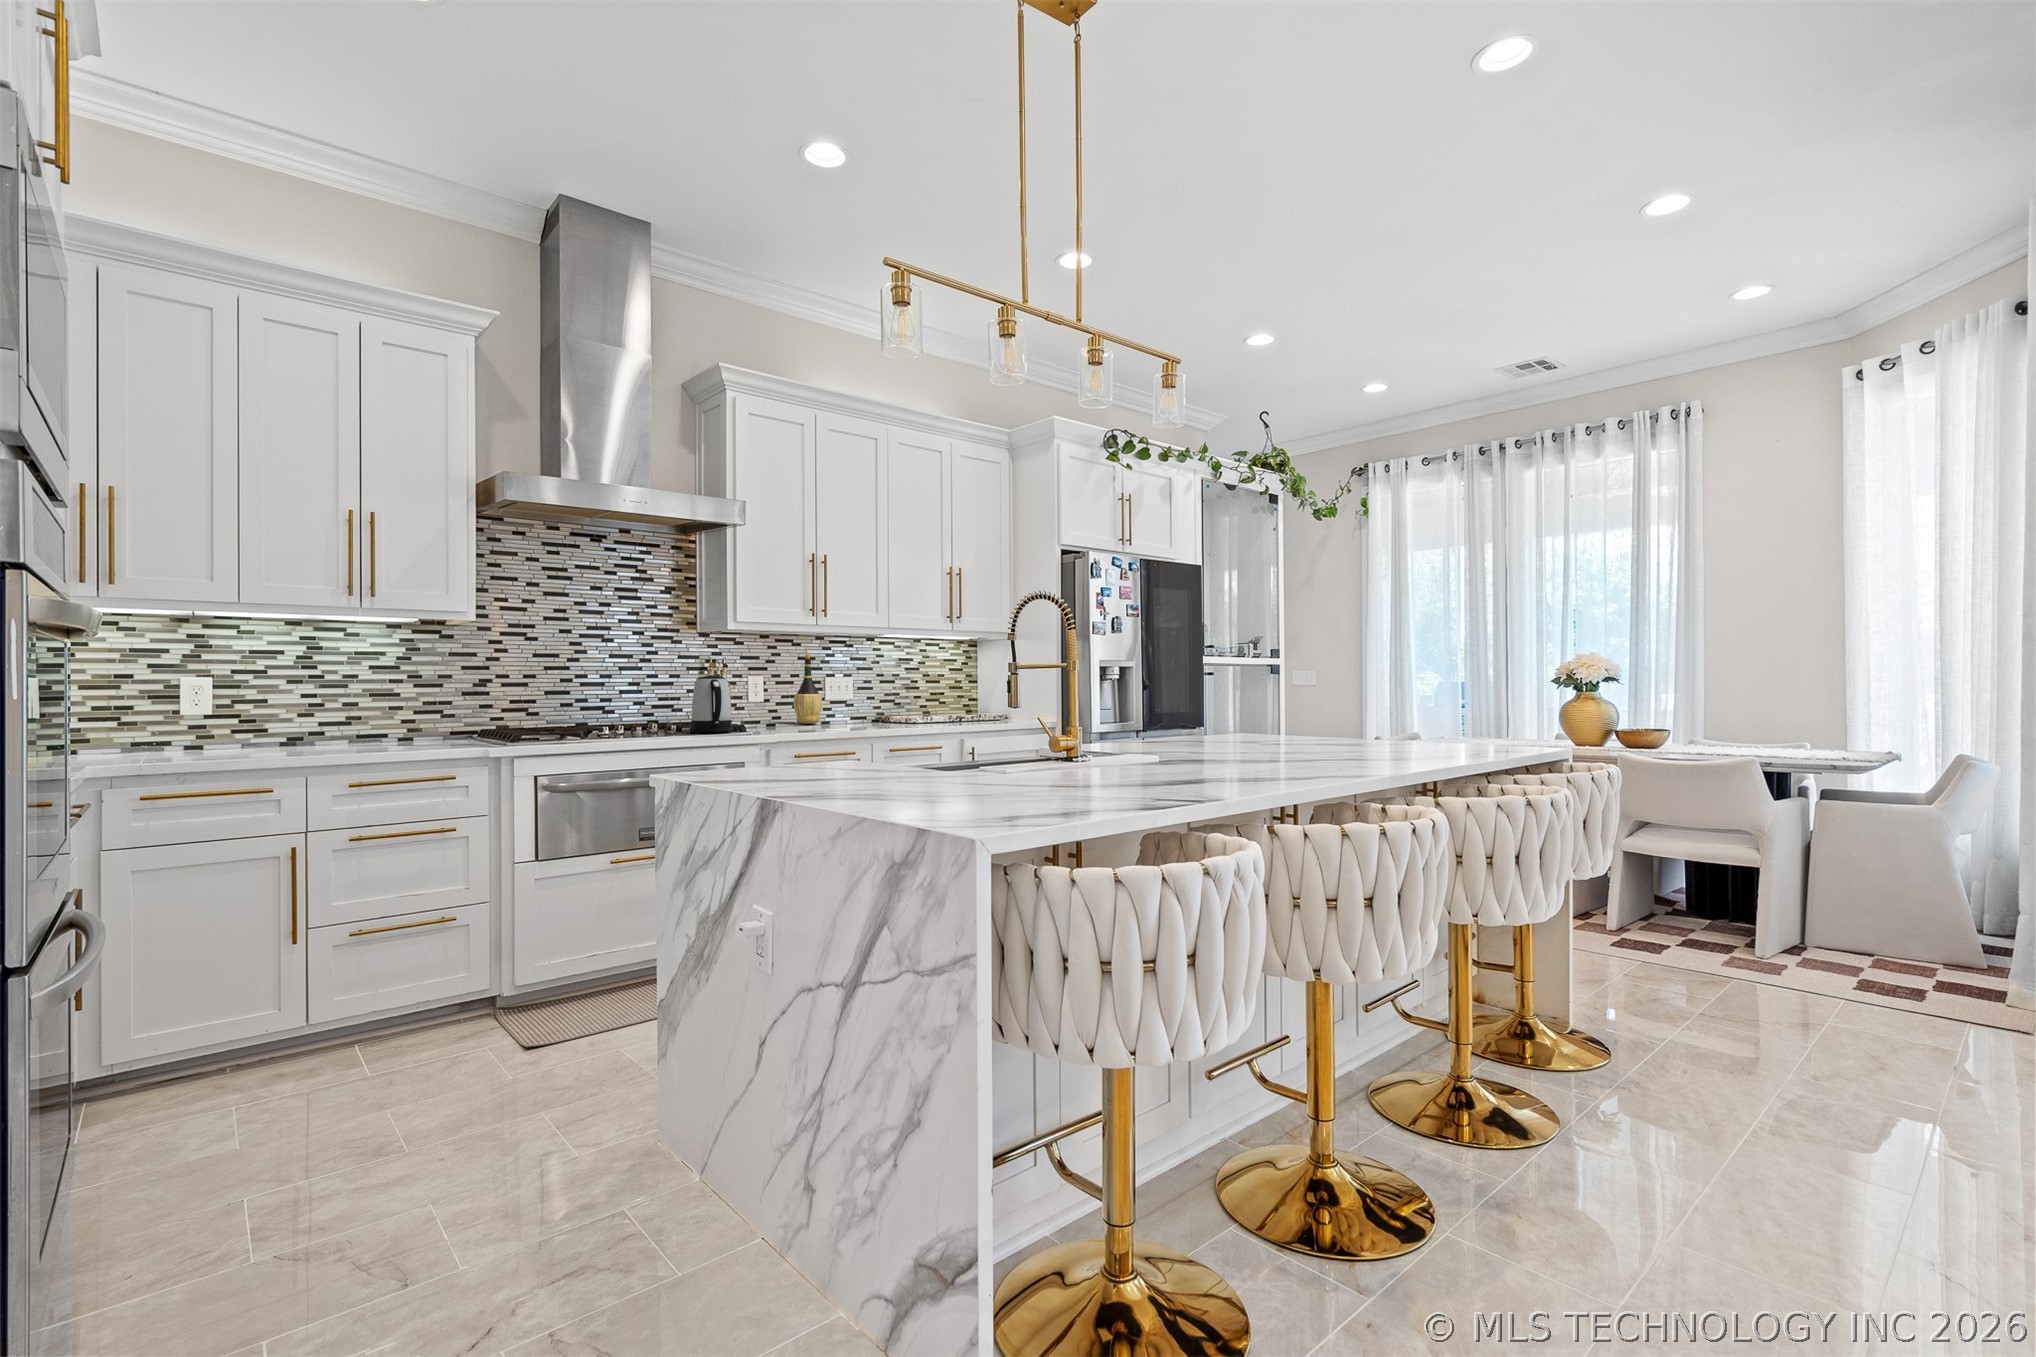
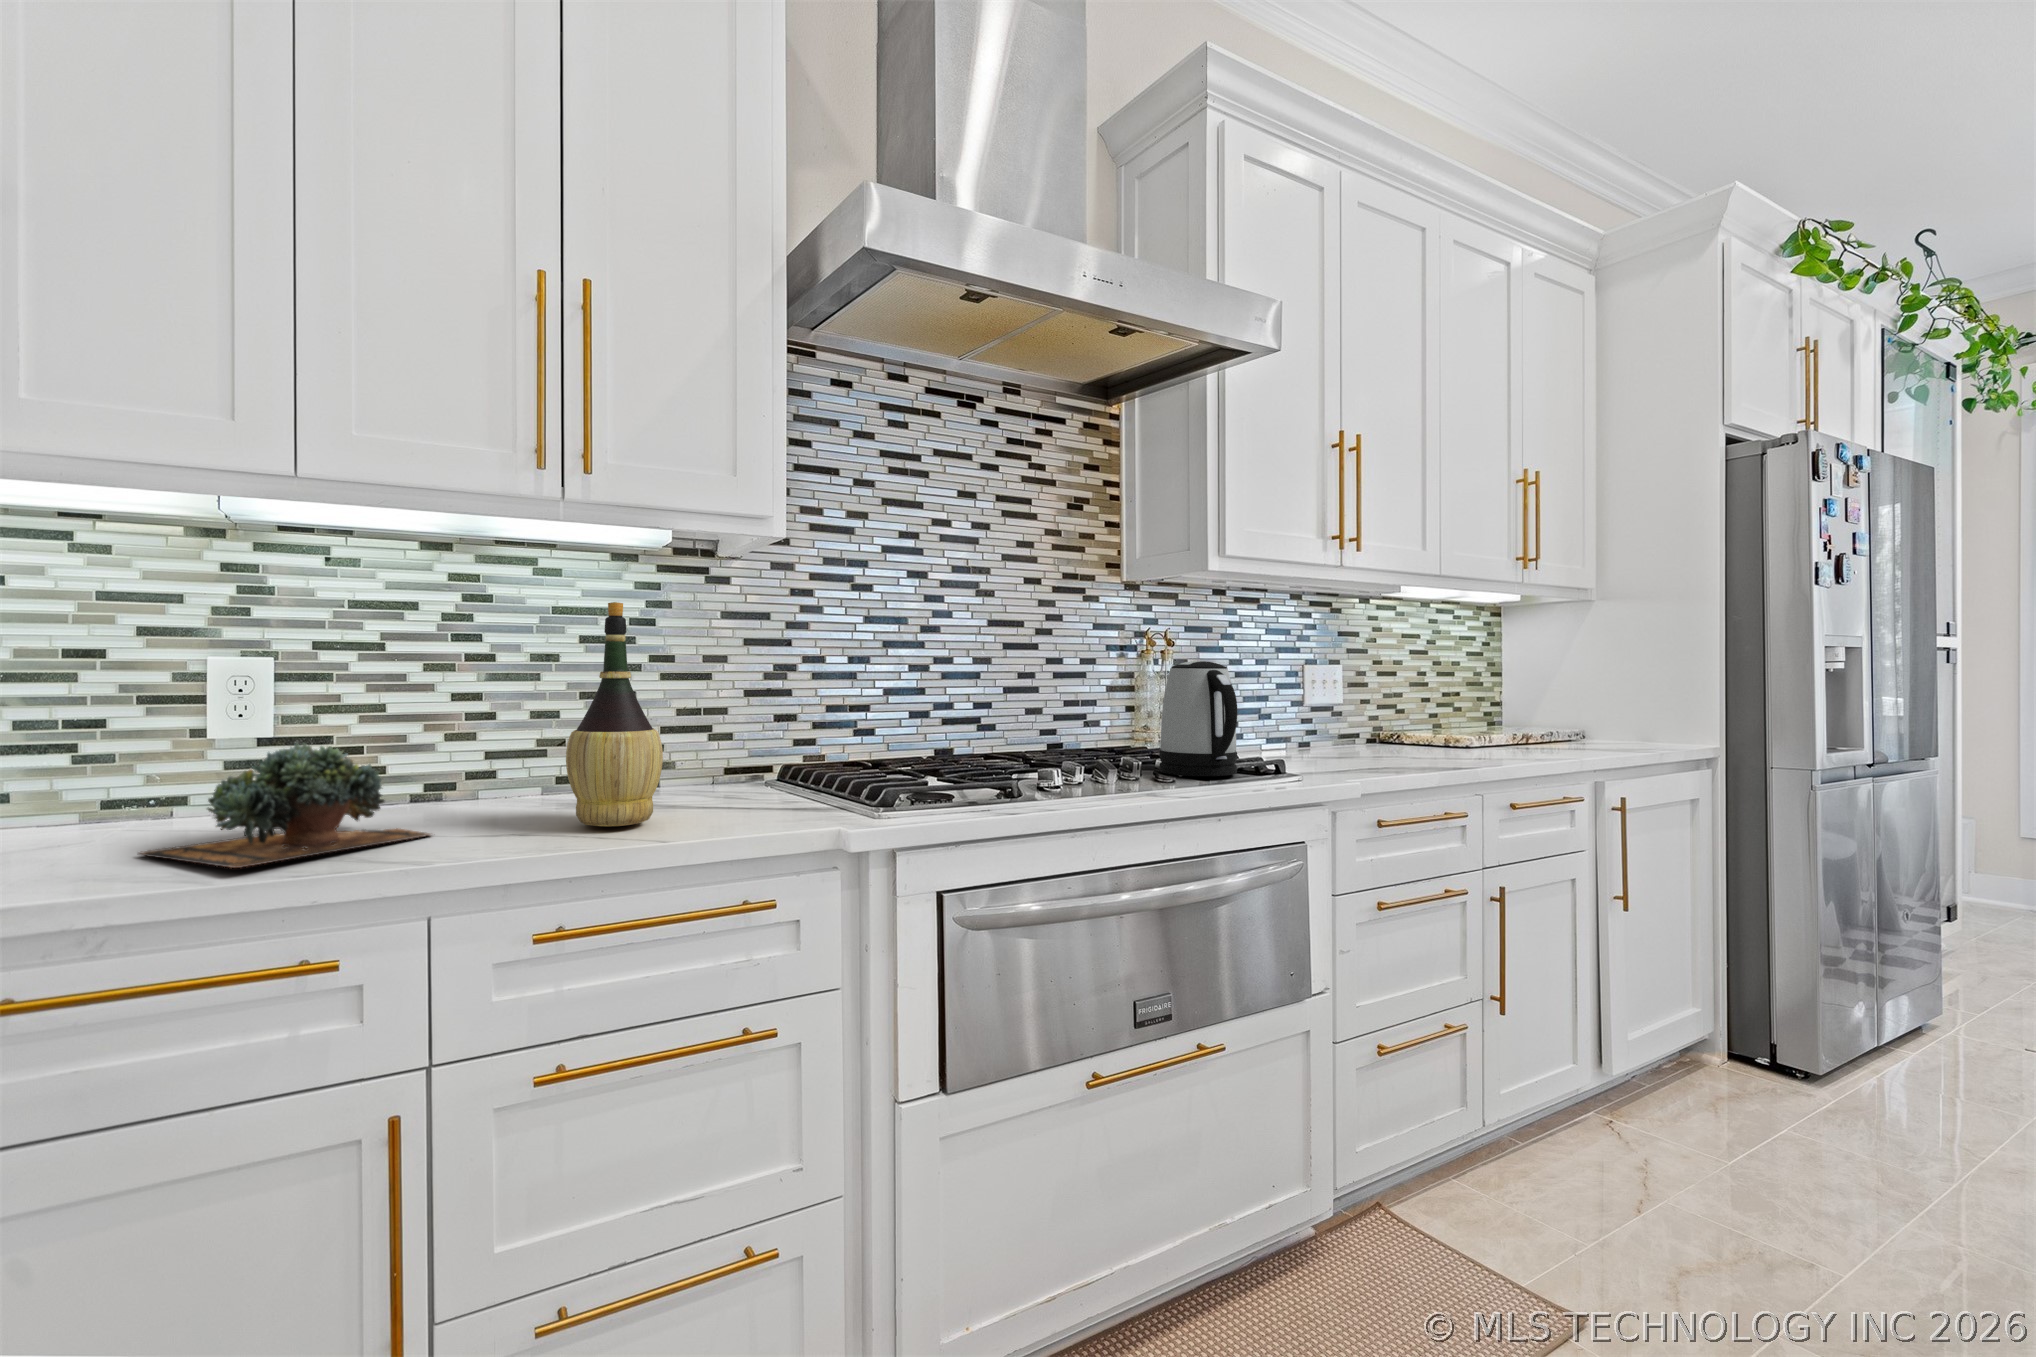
wine bottle: present [794,654,822,724] -> present [566,602,663,826]
succulent plant: none [174,711,300,756] -> present [138,743,431,868]

